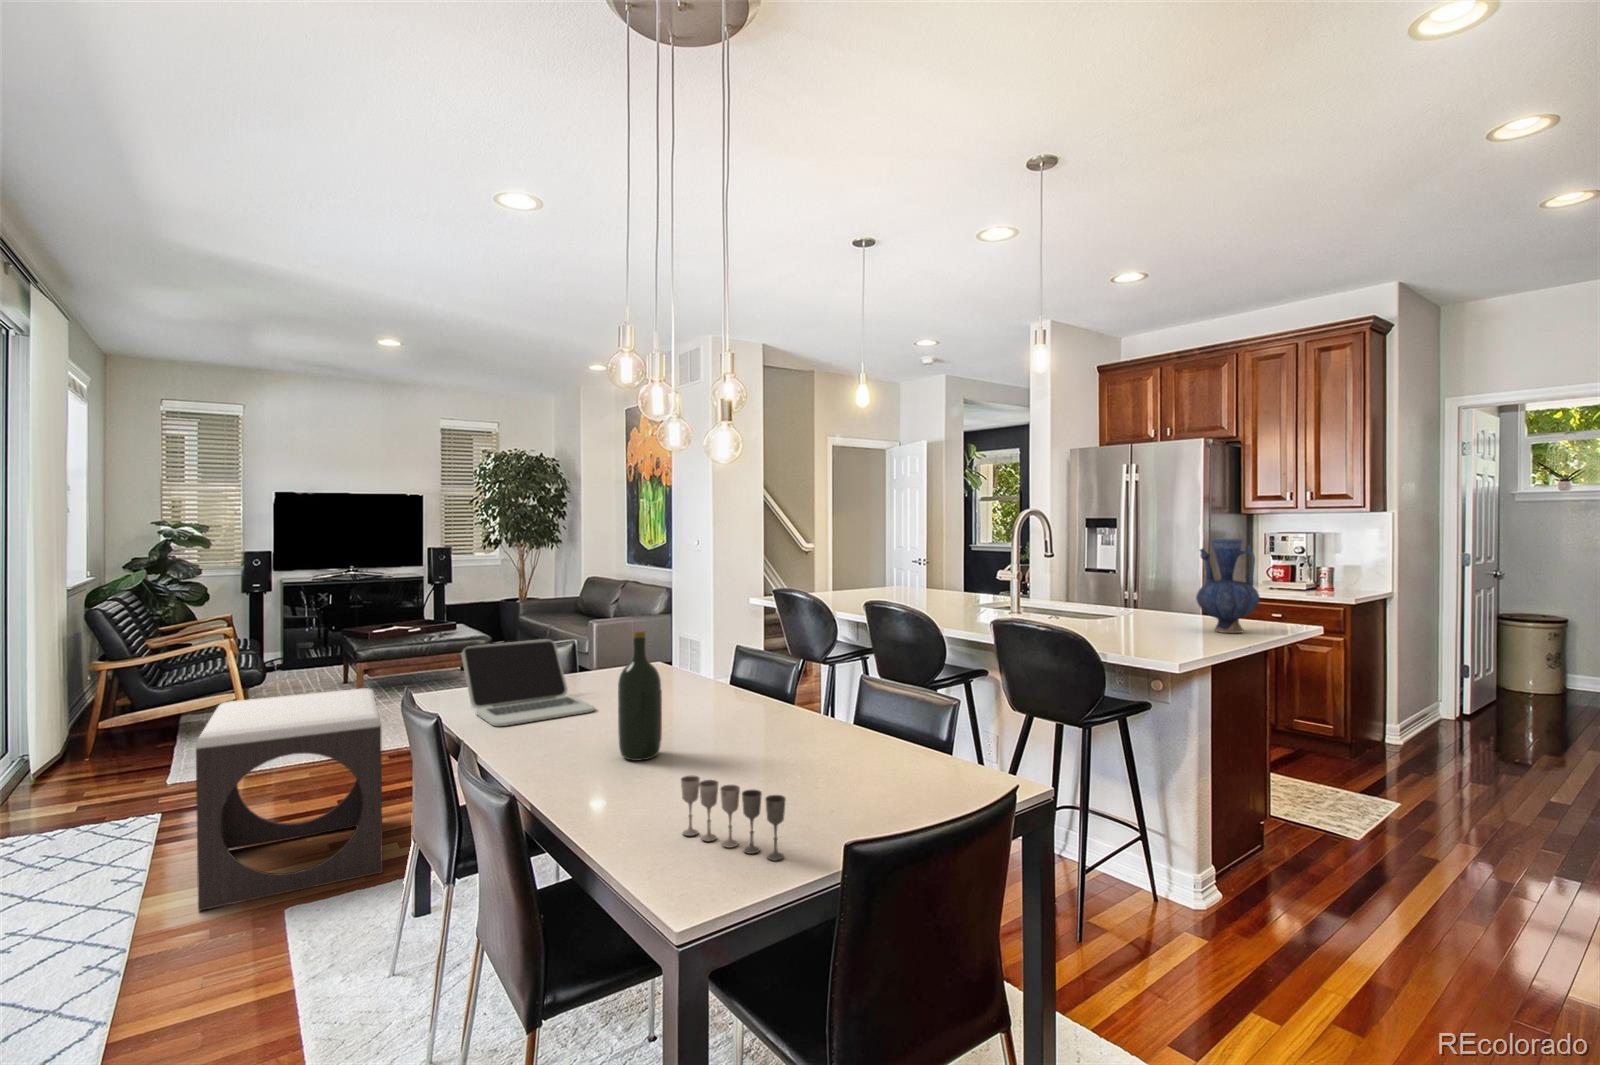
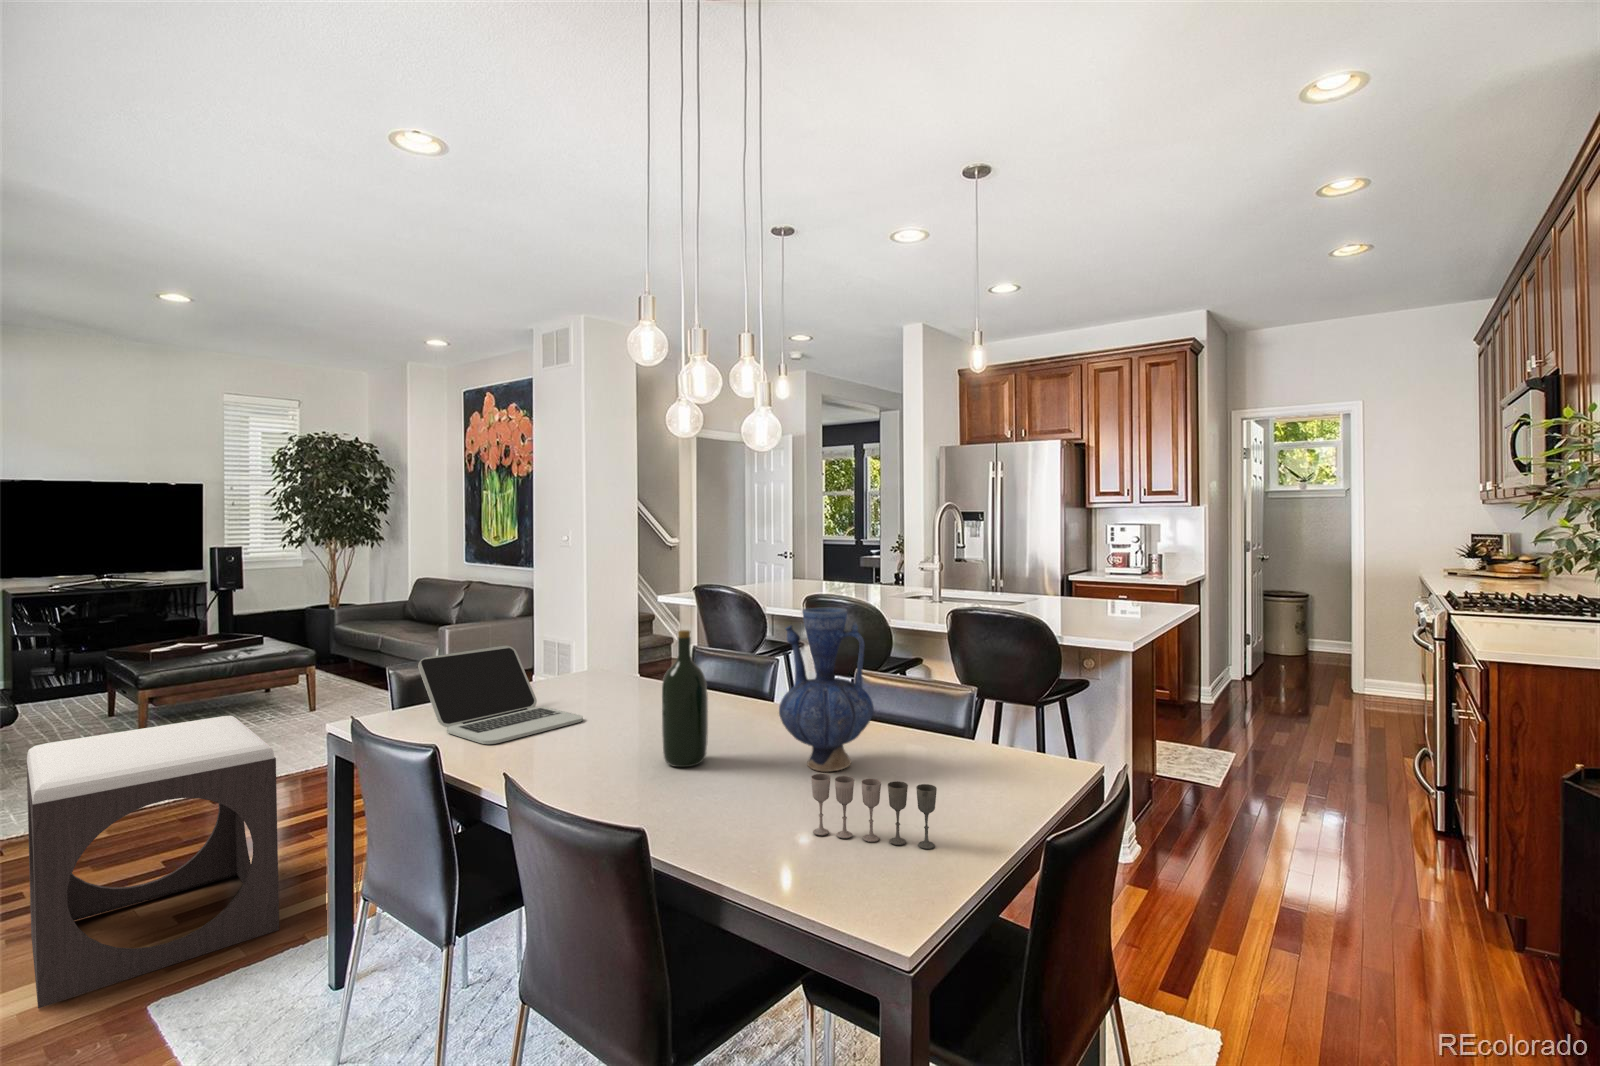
vase: present [1196,538,1260,633] -> present [779,608,874,772]

